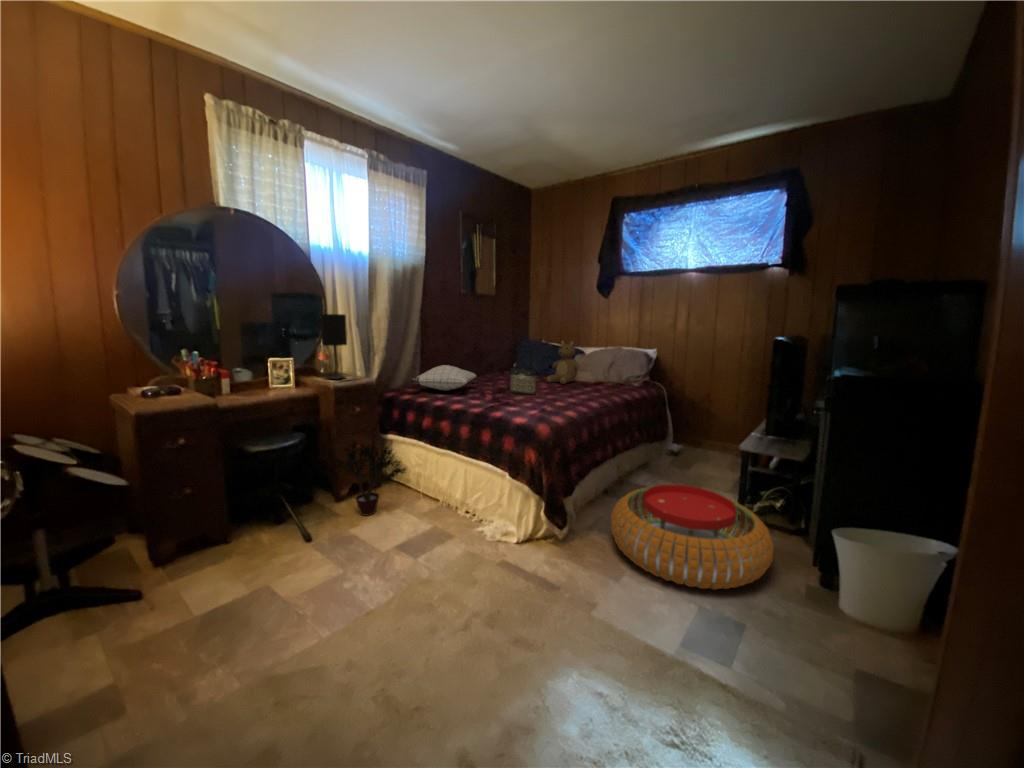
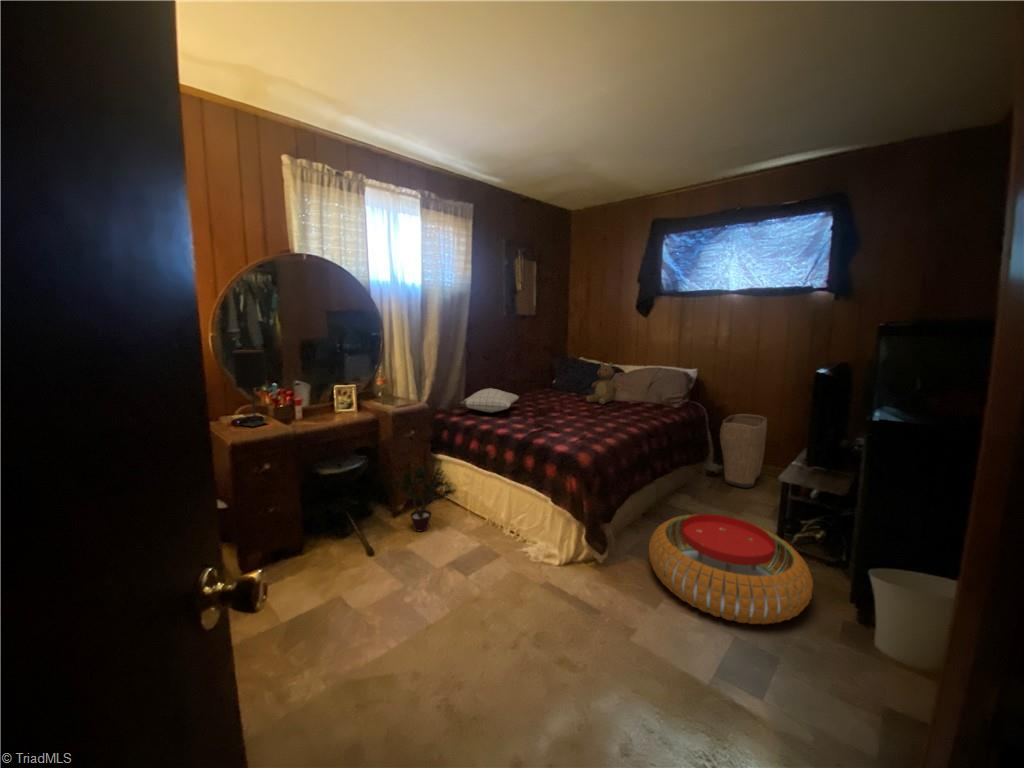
table lamp: present [321,314,347,379] -> present [233,350,268,427]
tote bag: present [510,337,537,395] -> none [551,362,577,418]
laundry basket: none [680,393,726,465] -> present [720,414,767,488]

